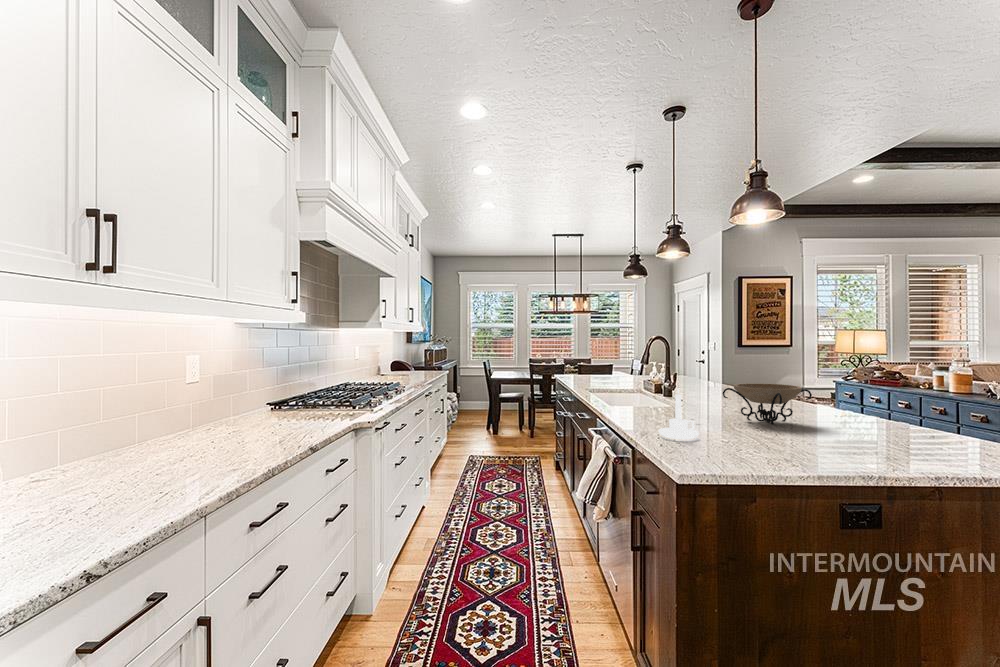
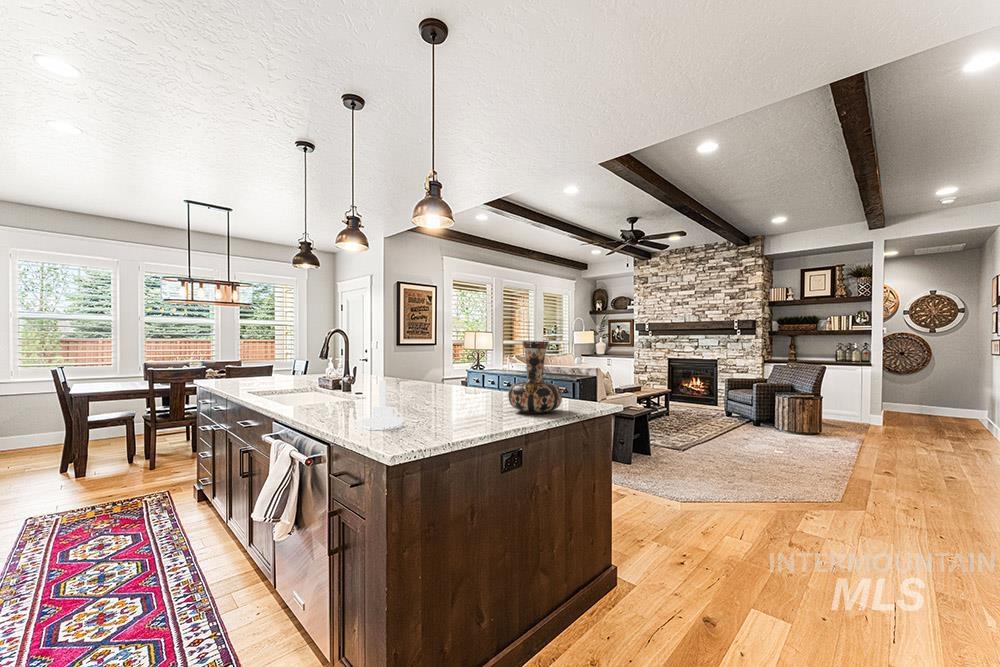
decorative vase: none [830,360,909,447] -> present [508,341,562,413]
decorative bowl: present [723,383,812,424] -> none [414,368,486,405]

